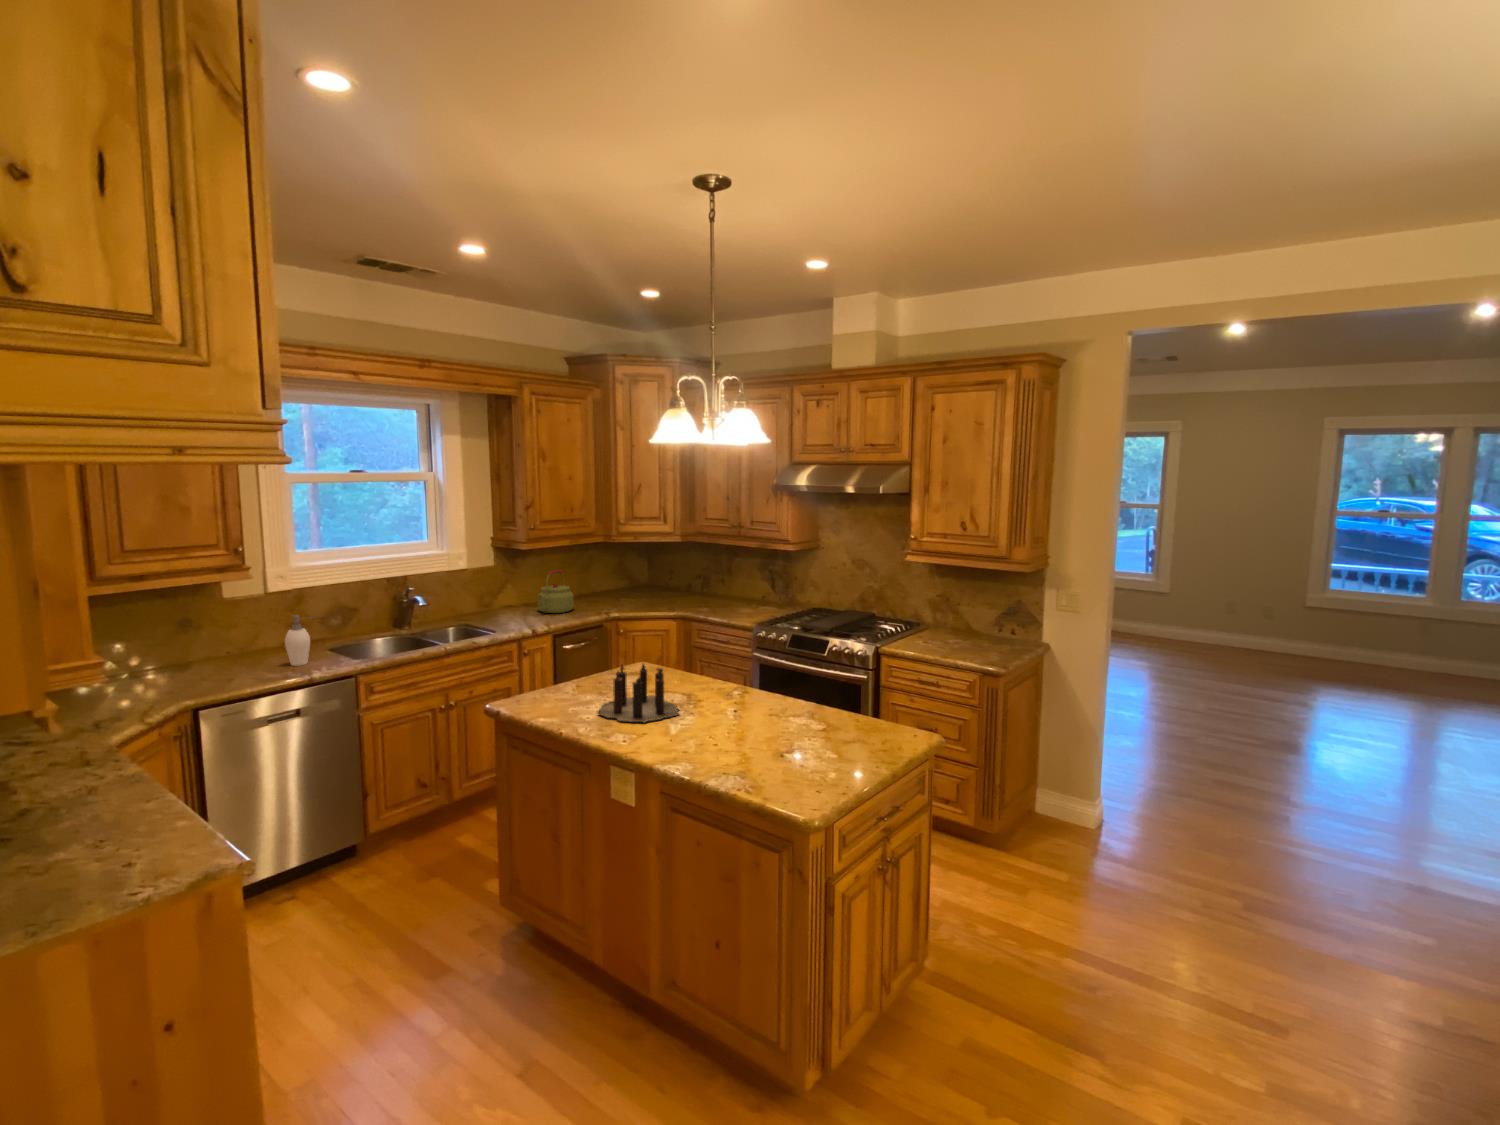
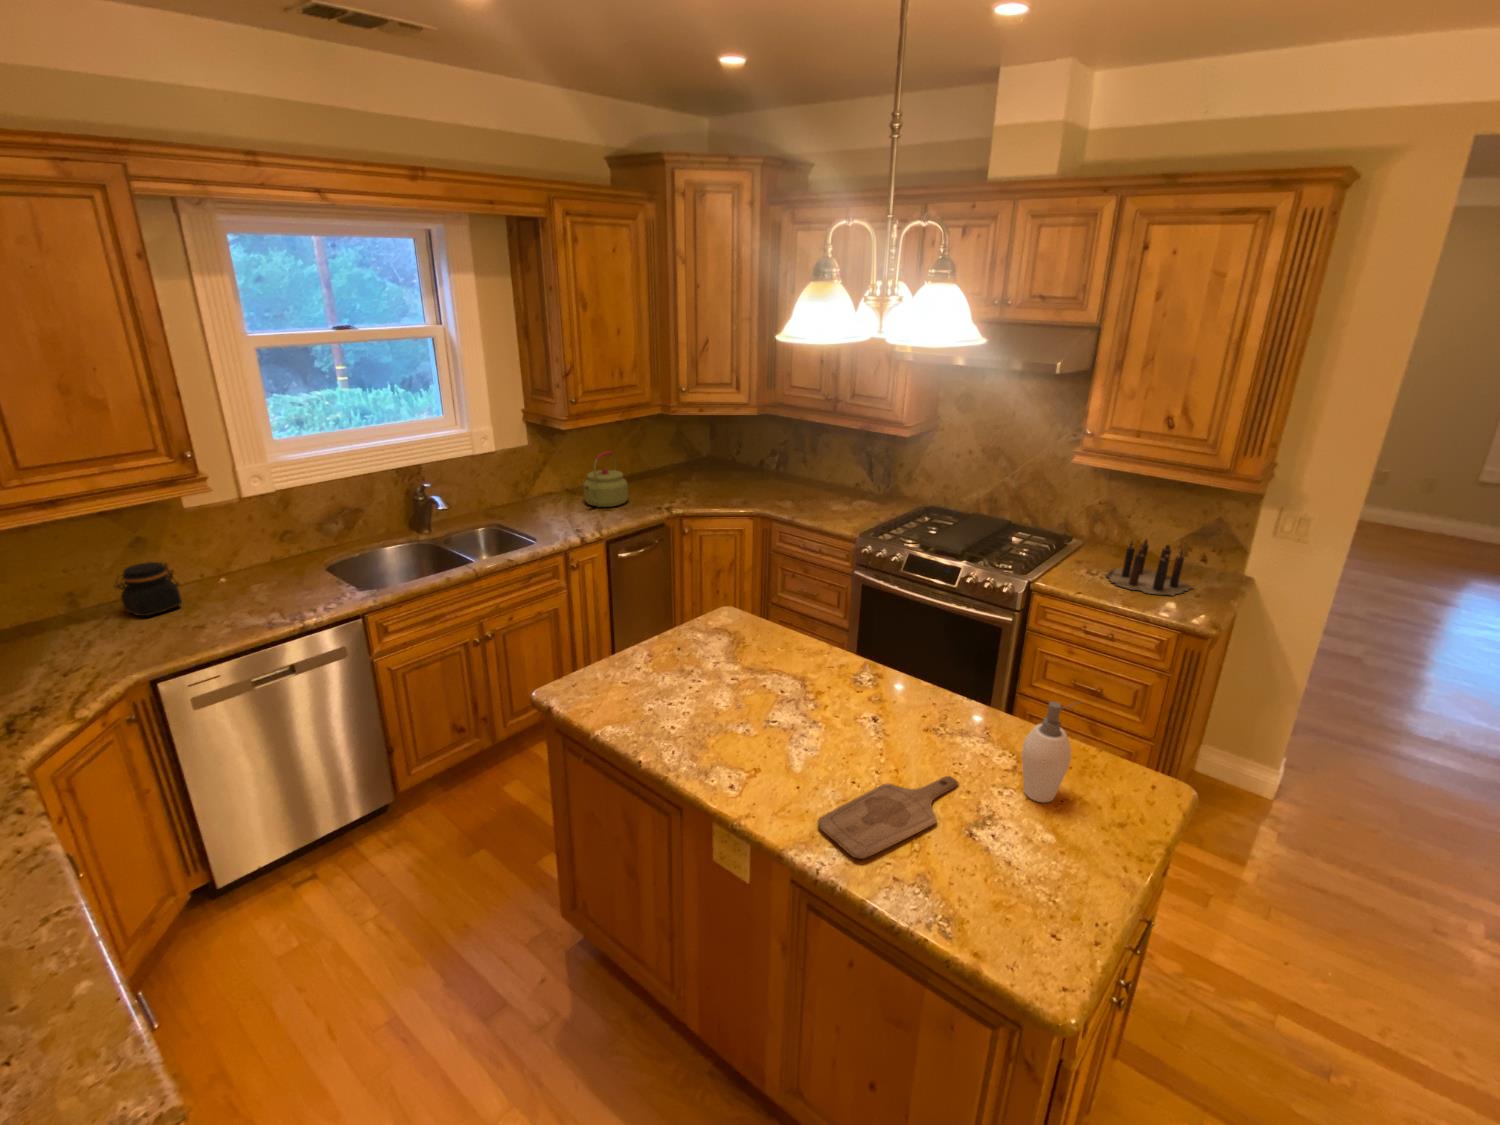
soap dispenser: present [285,615,310,666] -> present [1022,702,1075,802]
jar: none [167,634,215,673] -> present [115,562,182,616]
candle: present [599,664,679,722] -> present [1106,539,1192,596]
cutting board: none [676,728,778,762] -> present [818,776,958,859]

